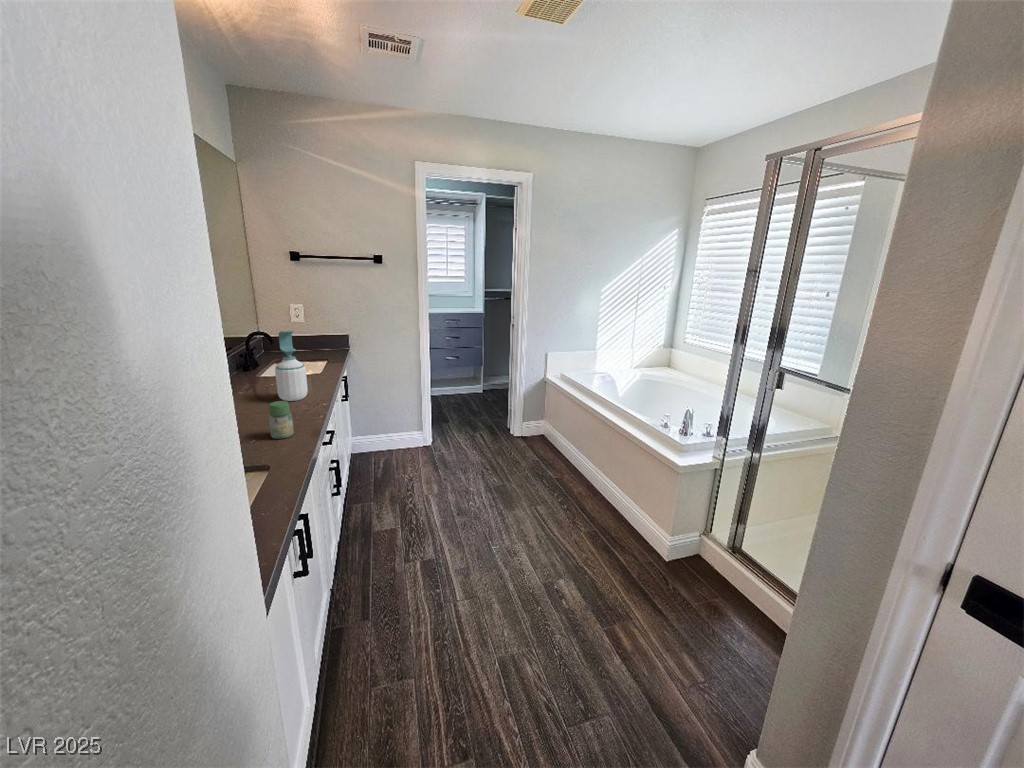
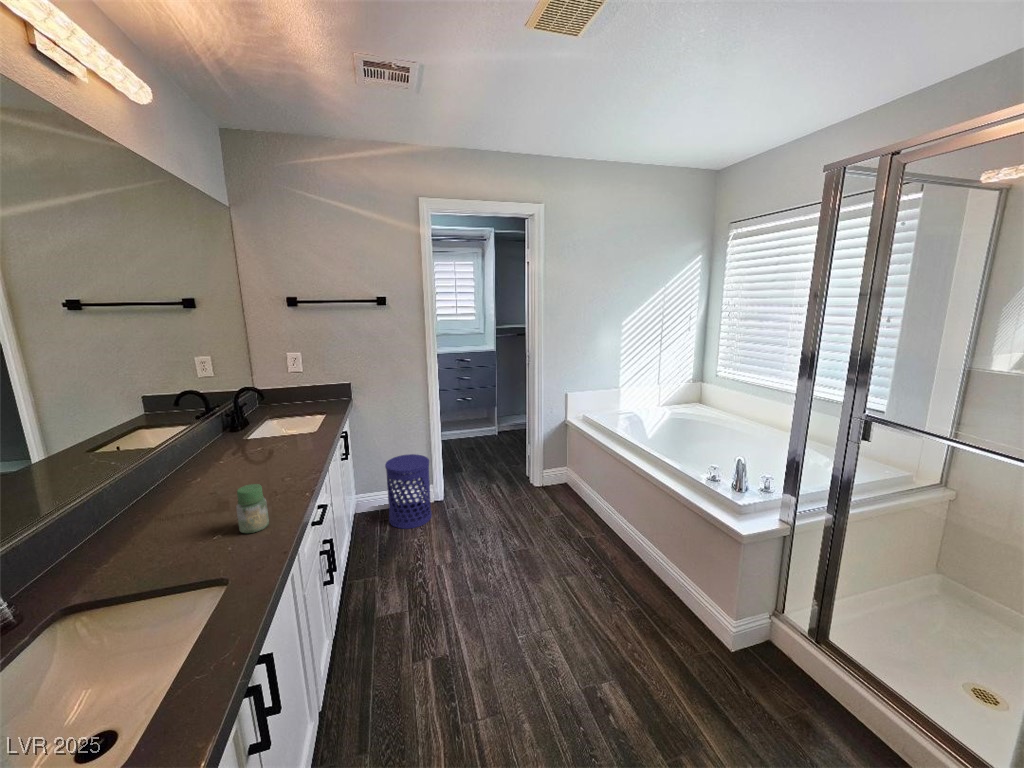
soap bottle: present [275,330,308,401] -> none [257,390,296,473]
waste bin: none [379,402,420,467] -> present [385,454,432,529]

